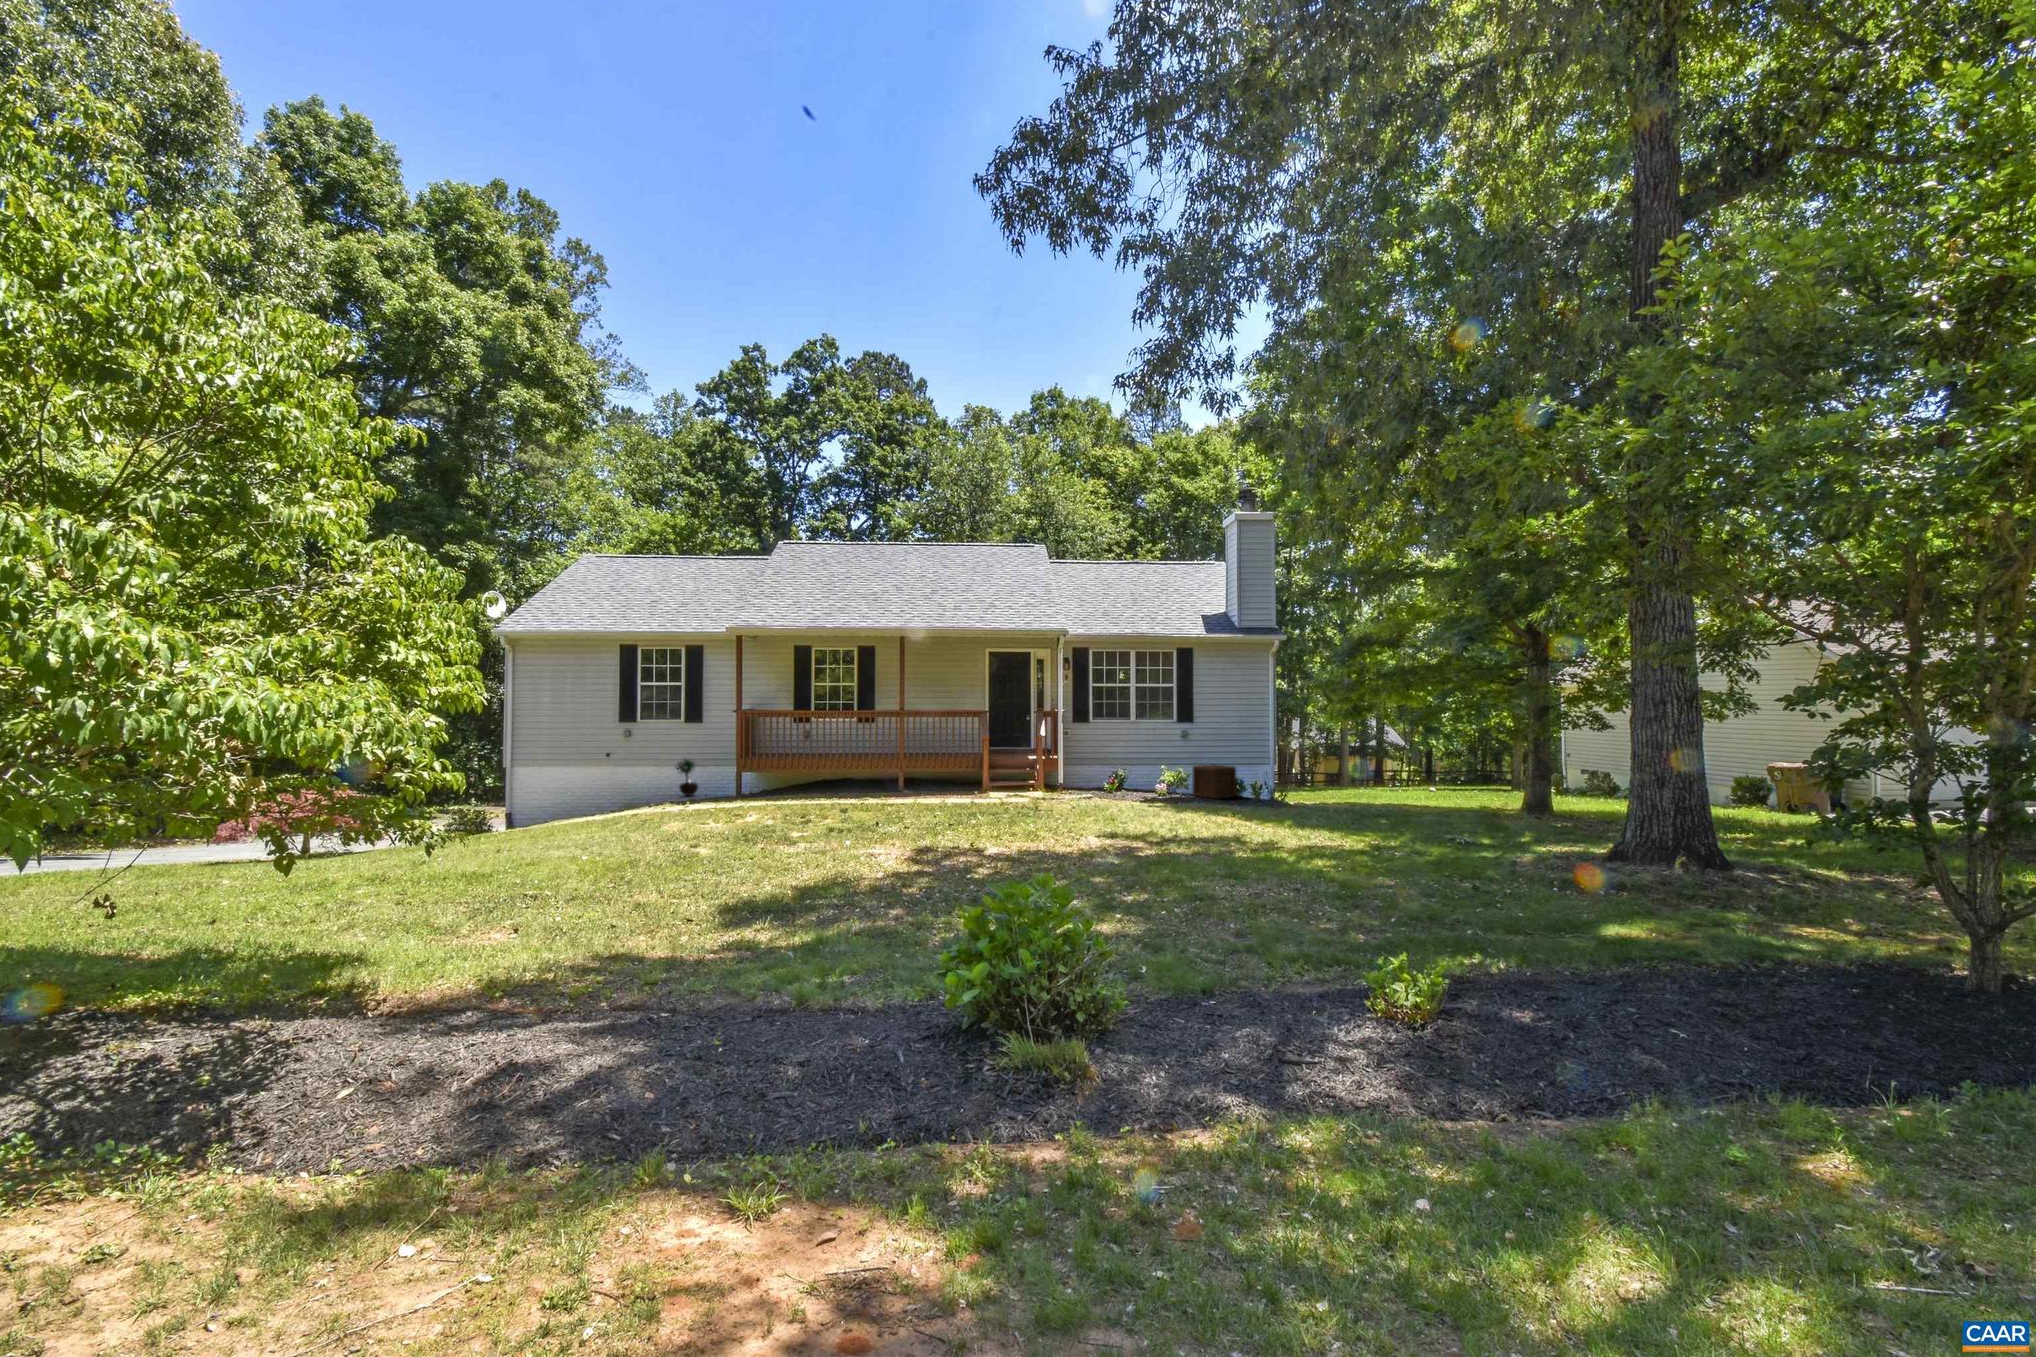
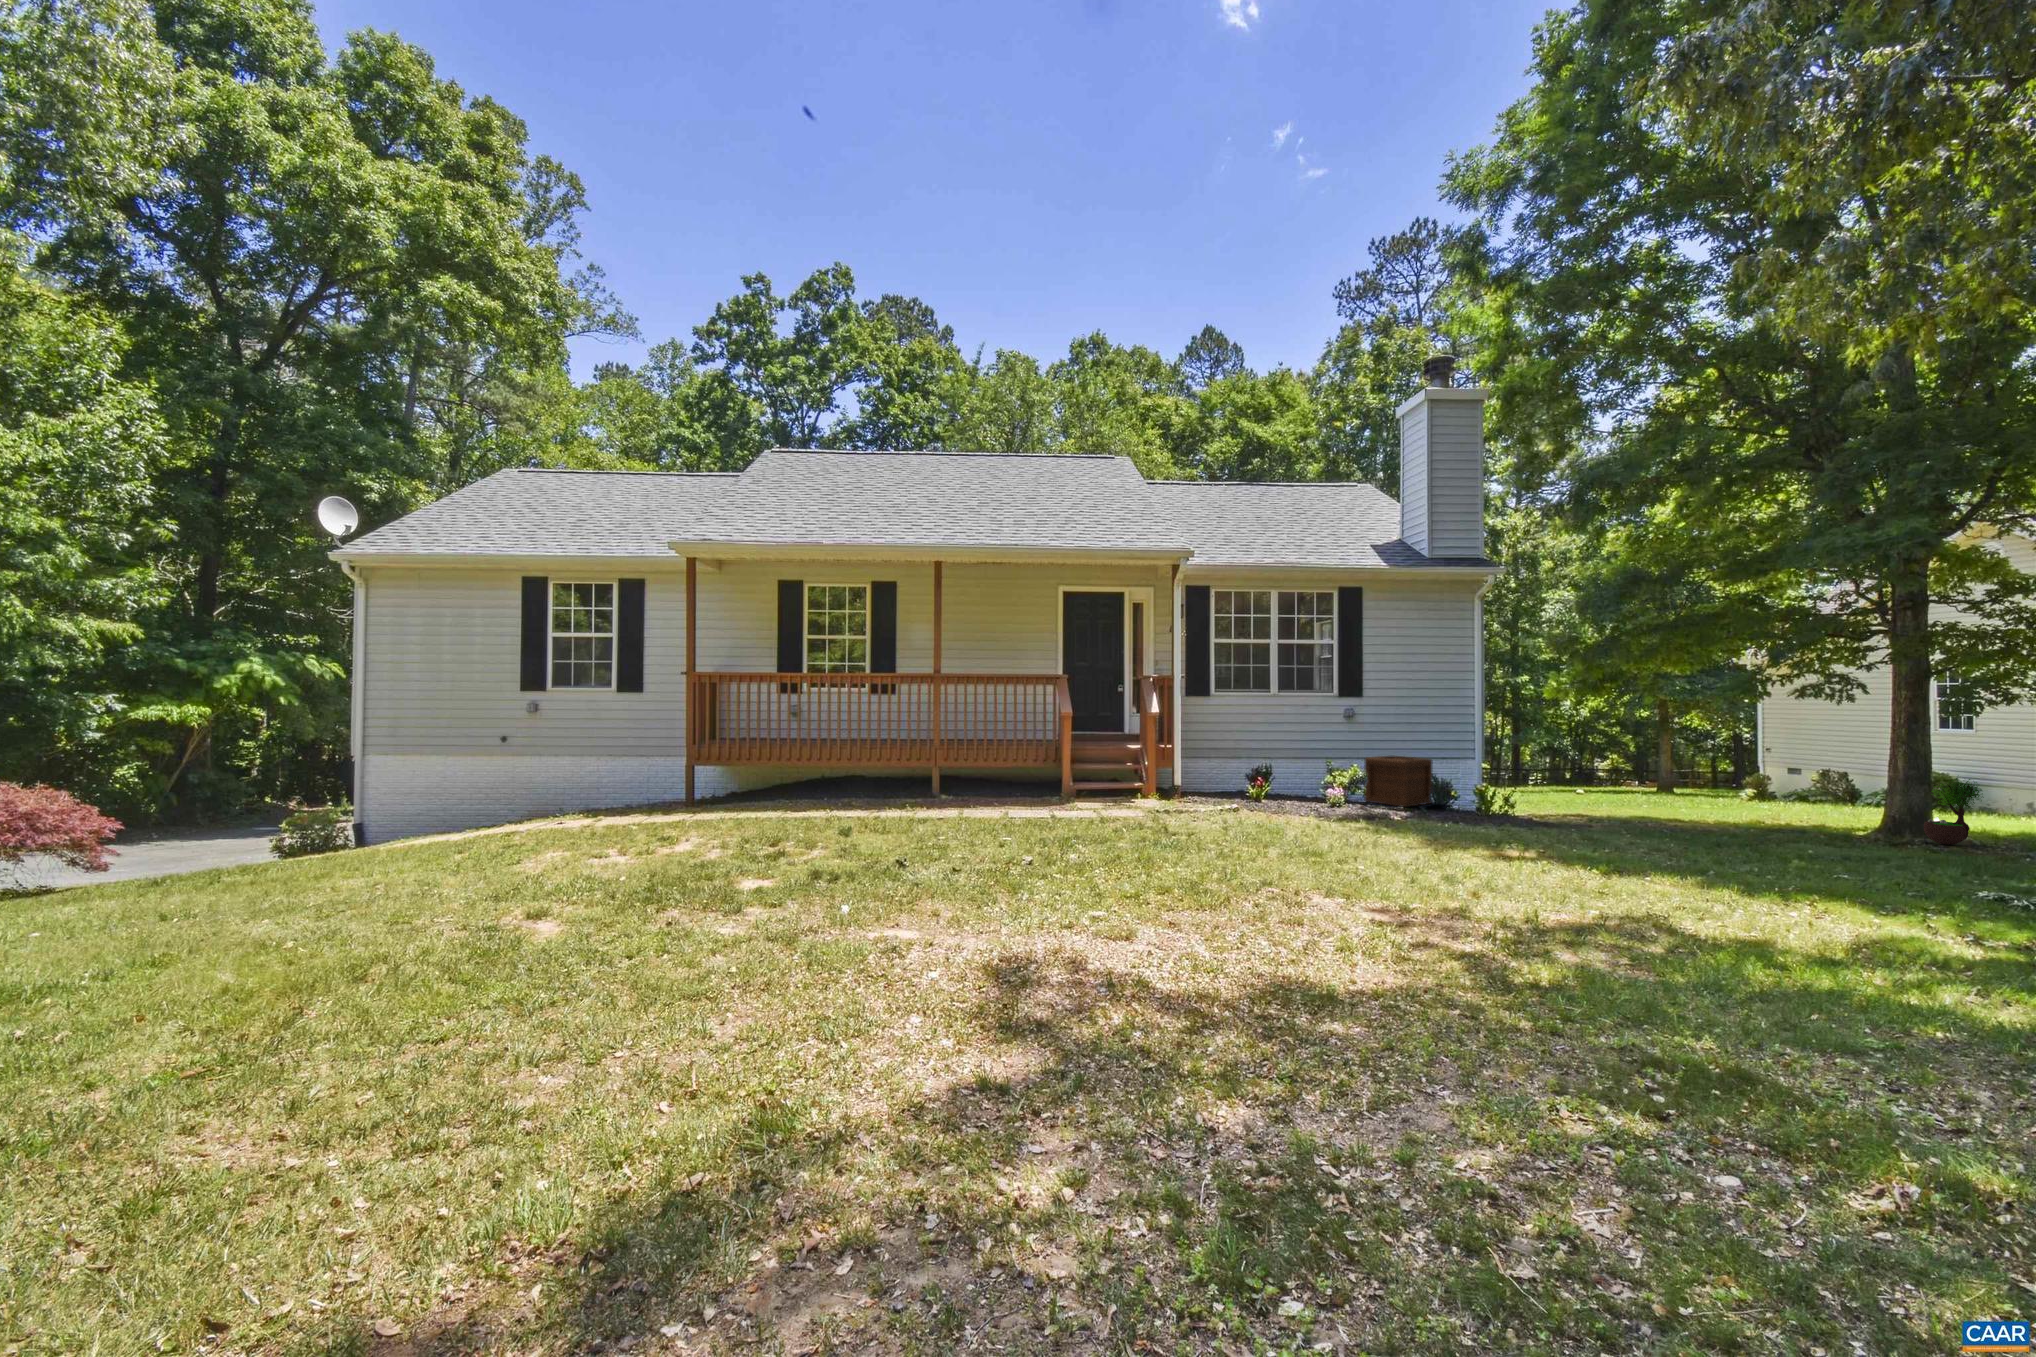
potted tree: present [675,759,698,796] -> present [1924,779,1984,845]

